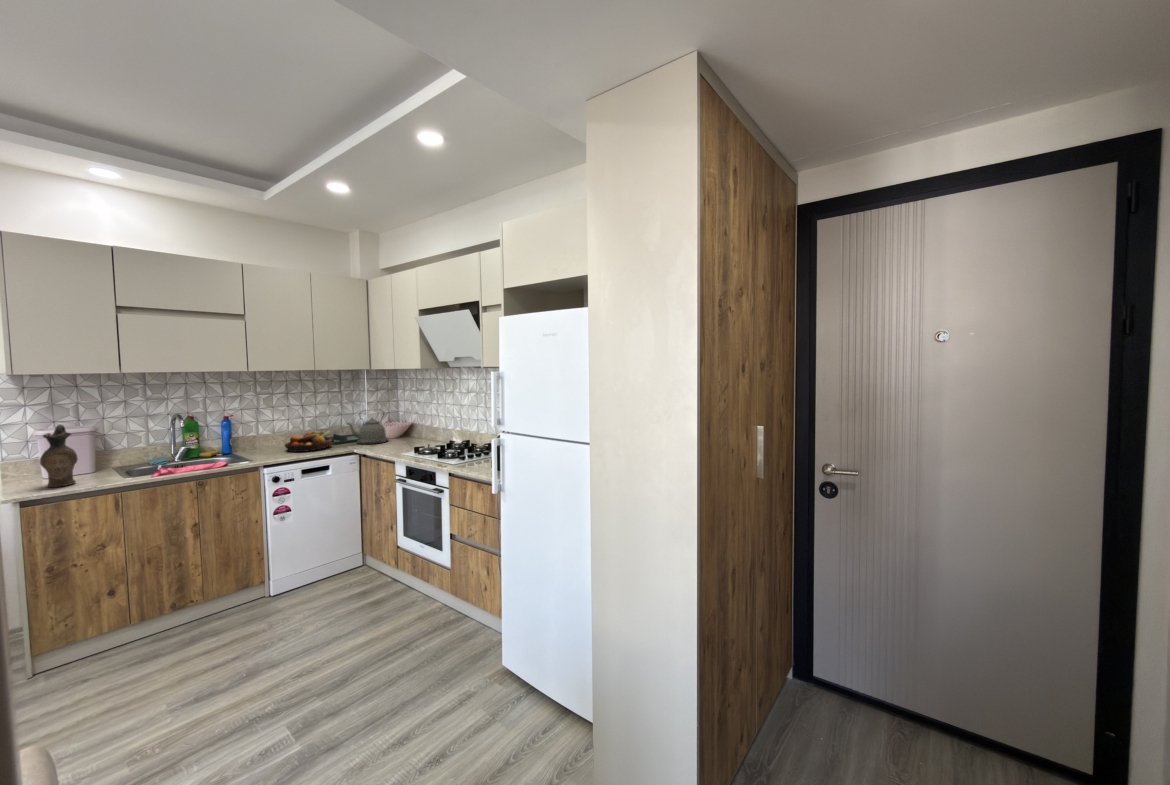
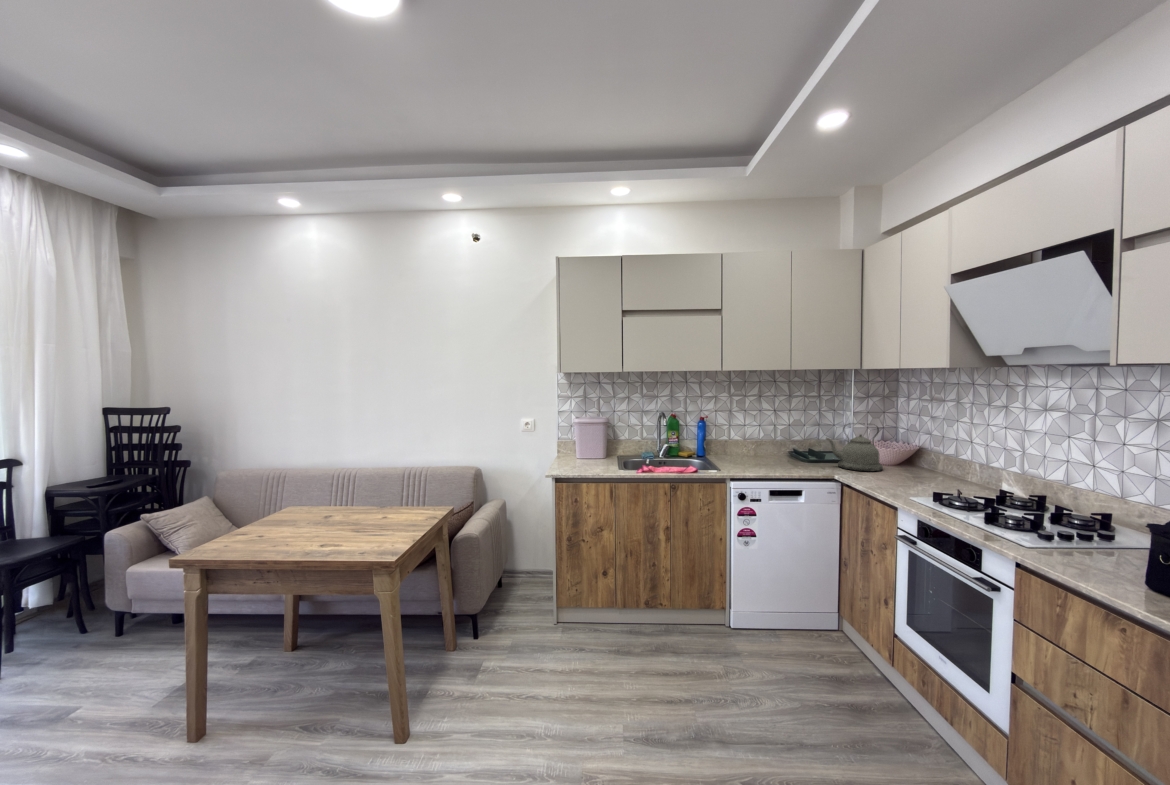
ceramic pitcher: present [40,425,78,487] -> none [570,415,591,469]
fruit bowl: present [285,431,331,452] -> none [754,445,806,468]

